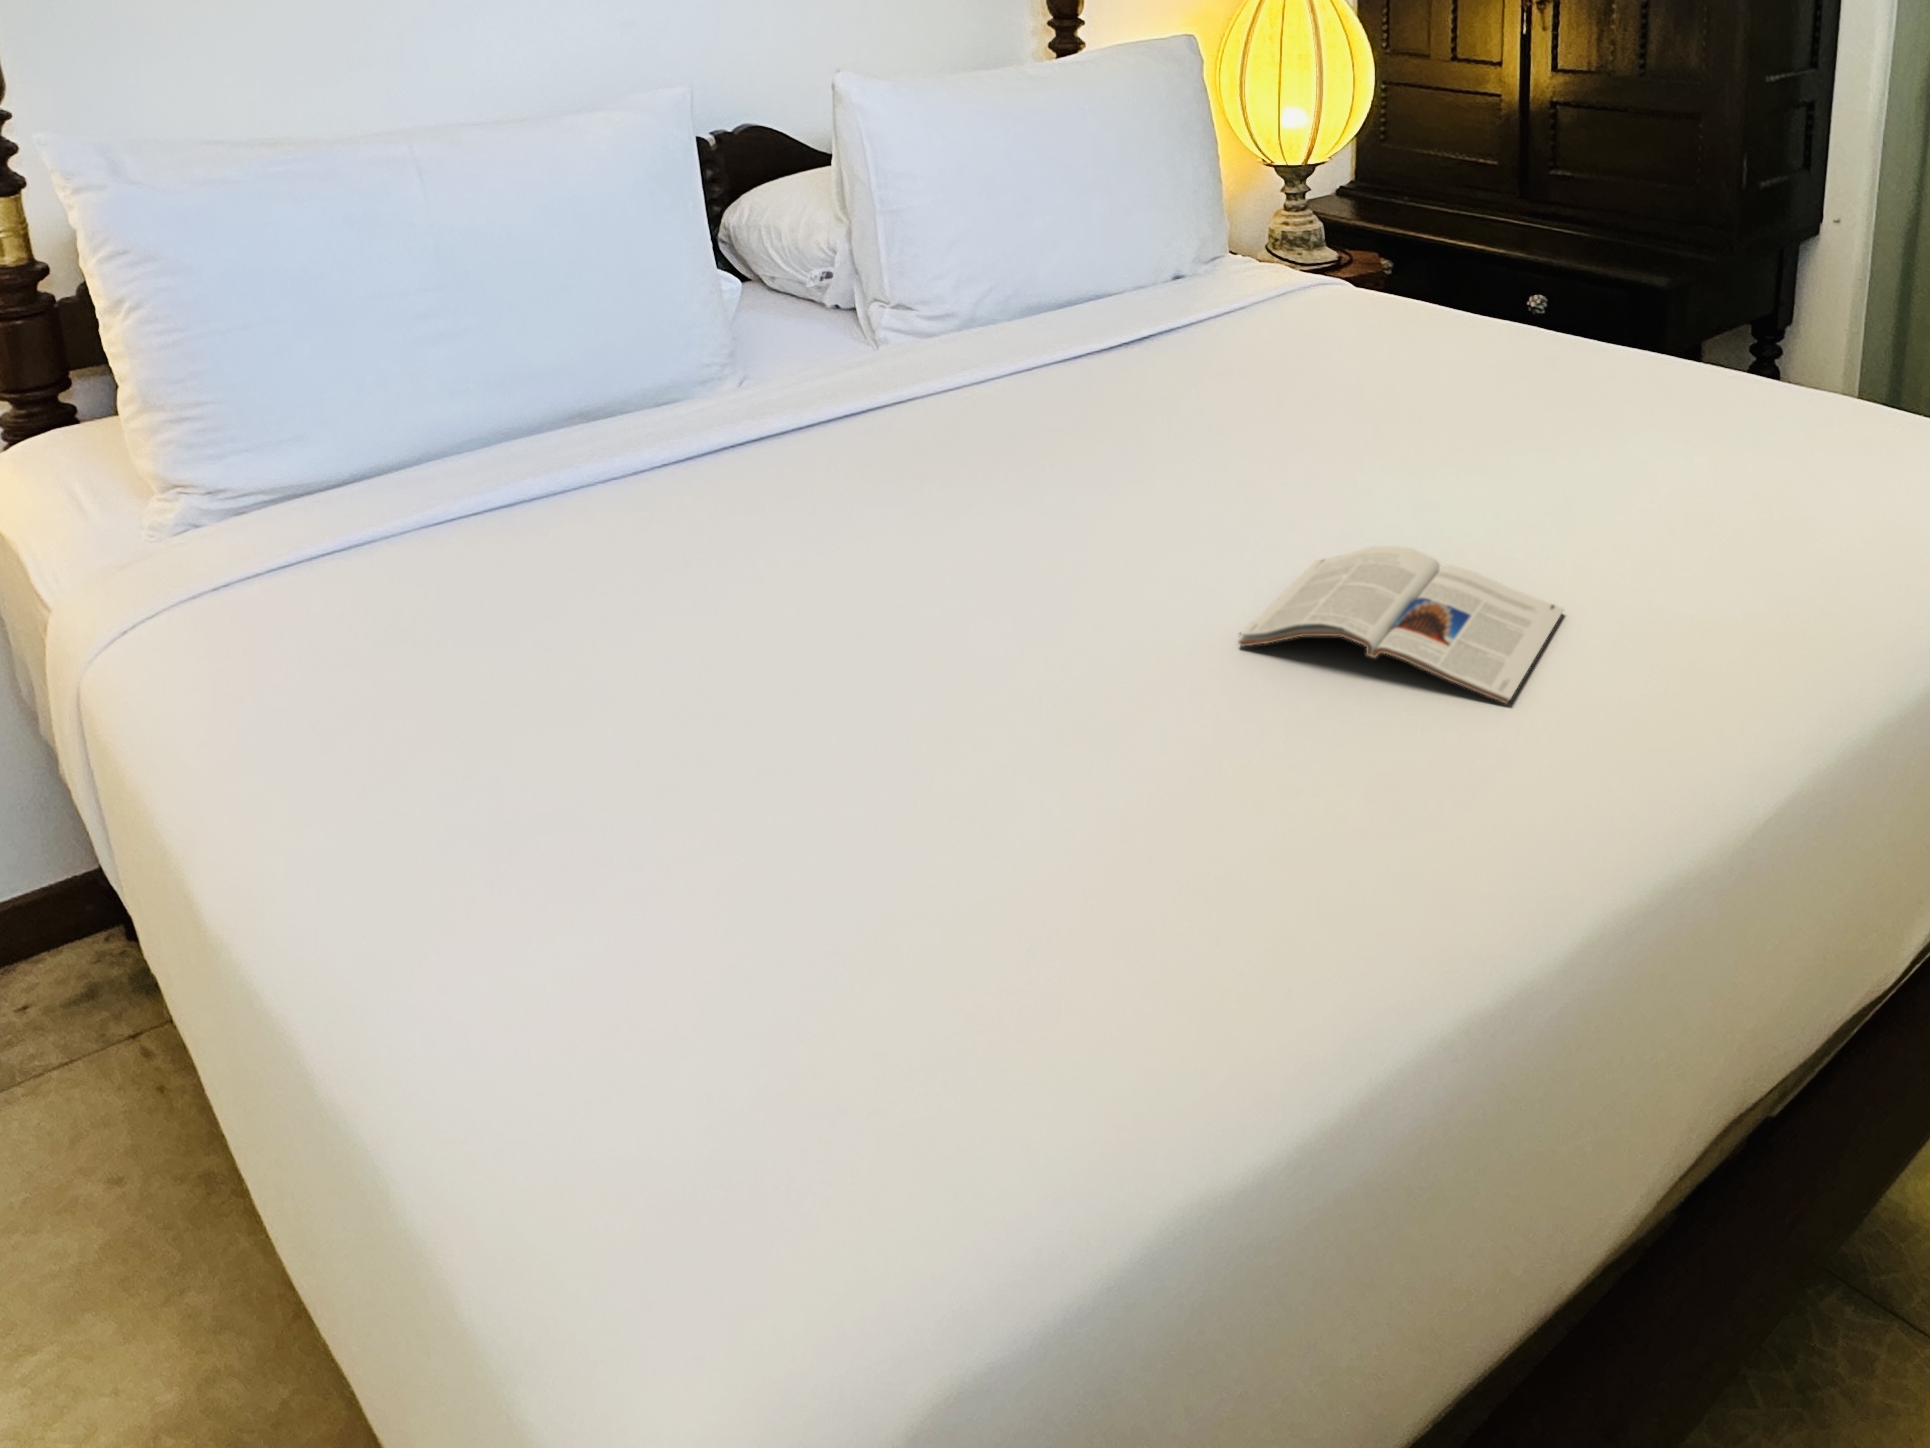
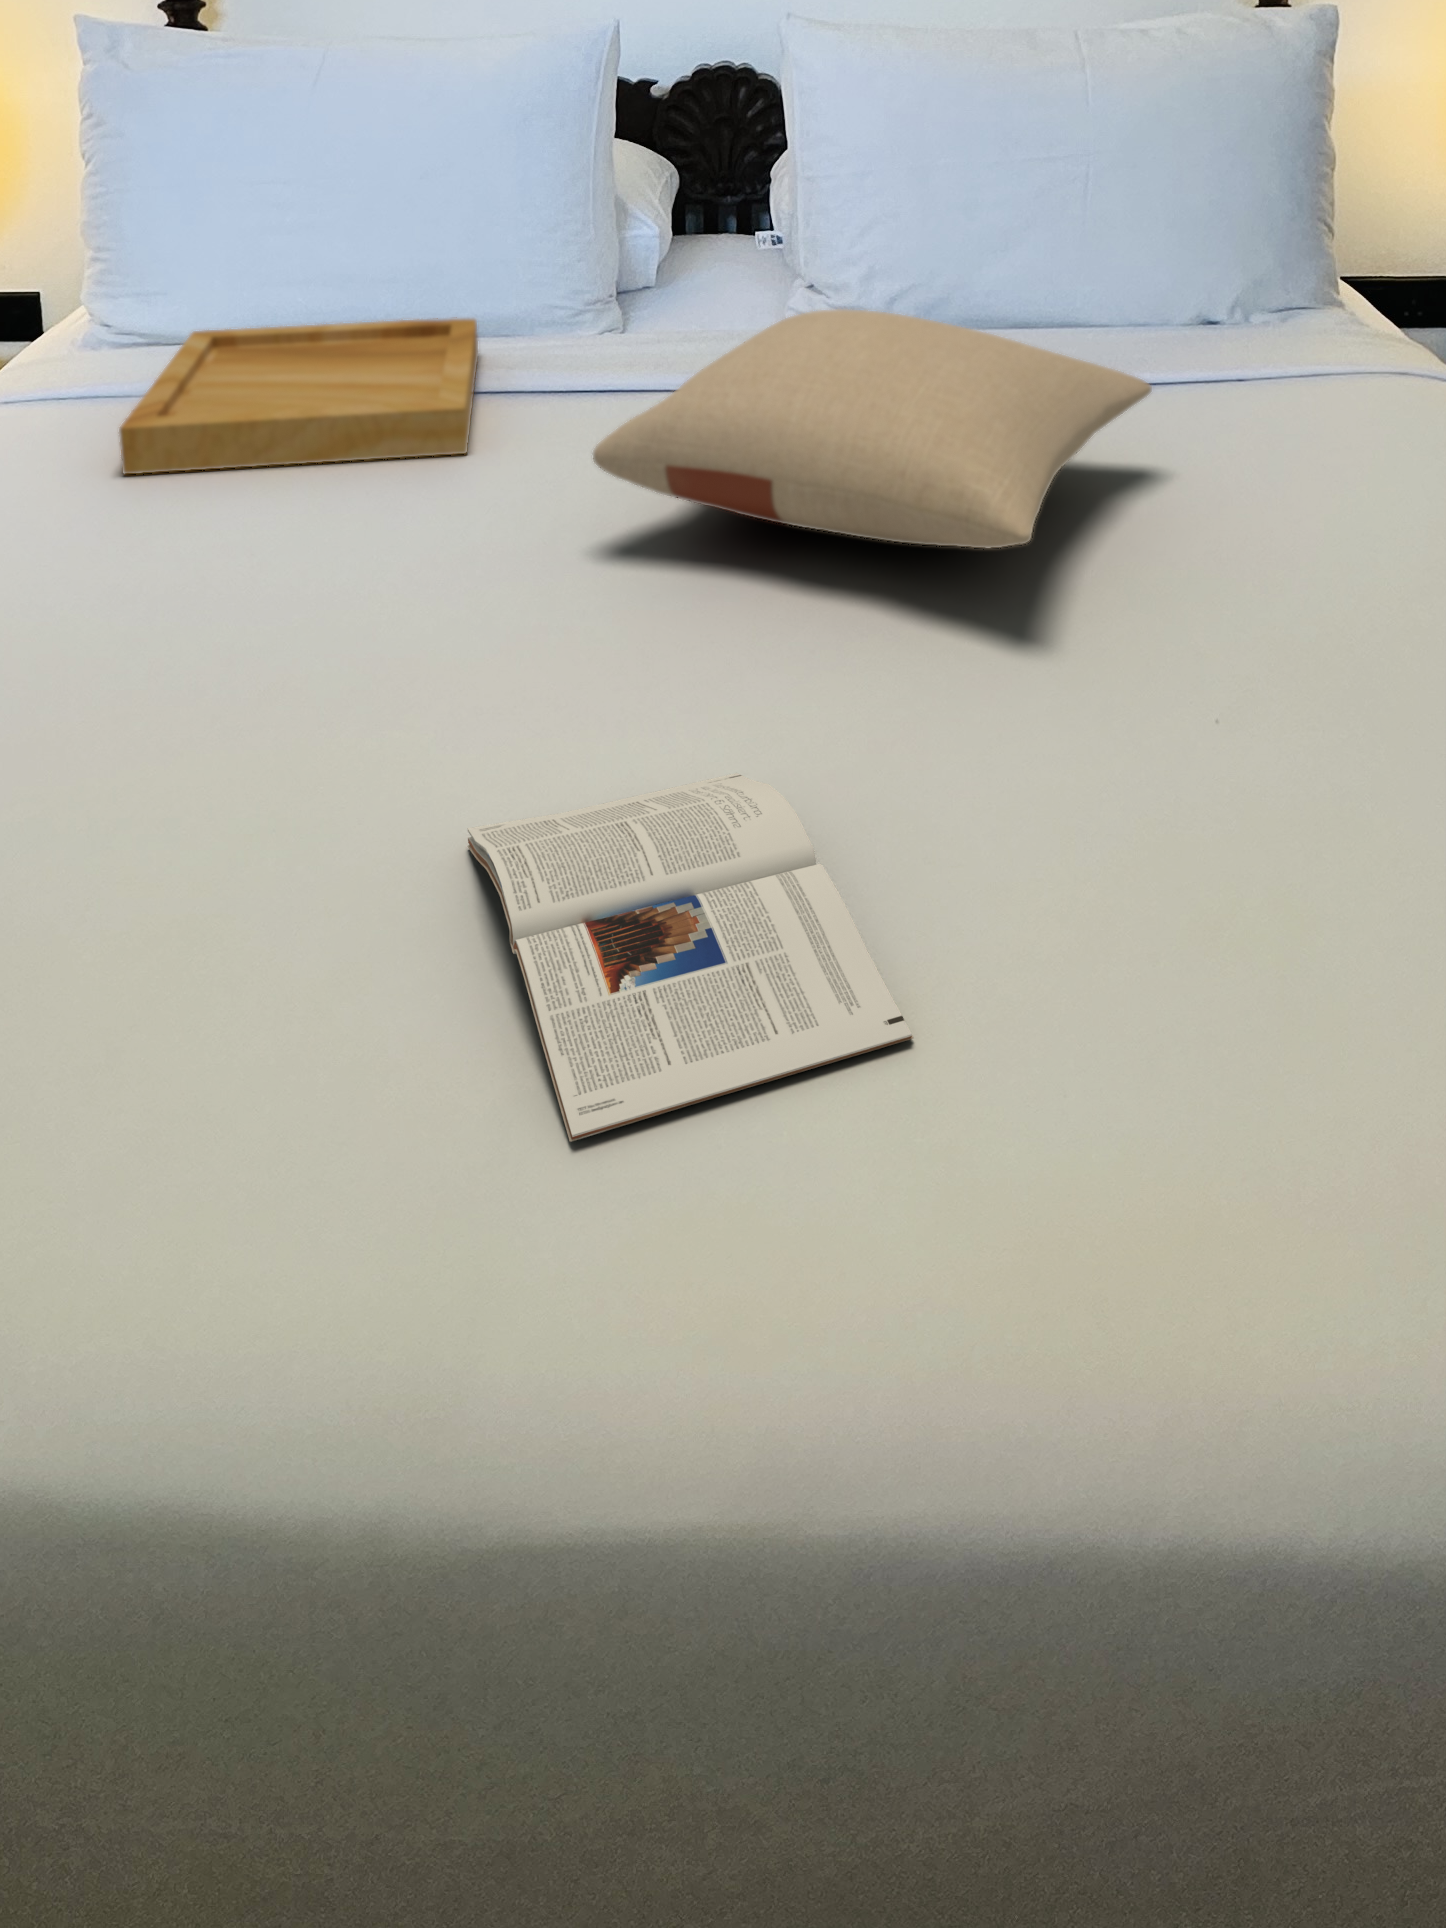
pillow: none [964,287,1338,447] -> present [593,309,1152,548]
tray: none [315,387,771,591] -> present [119,318,478,474]

